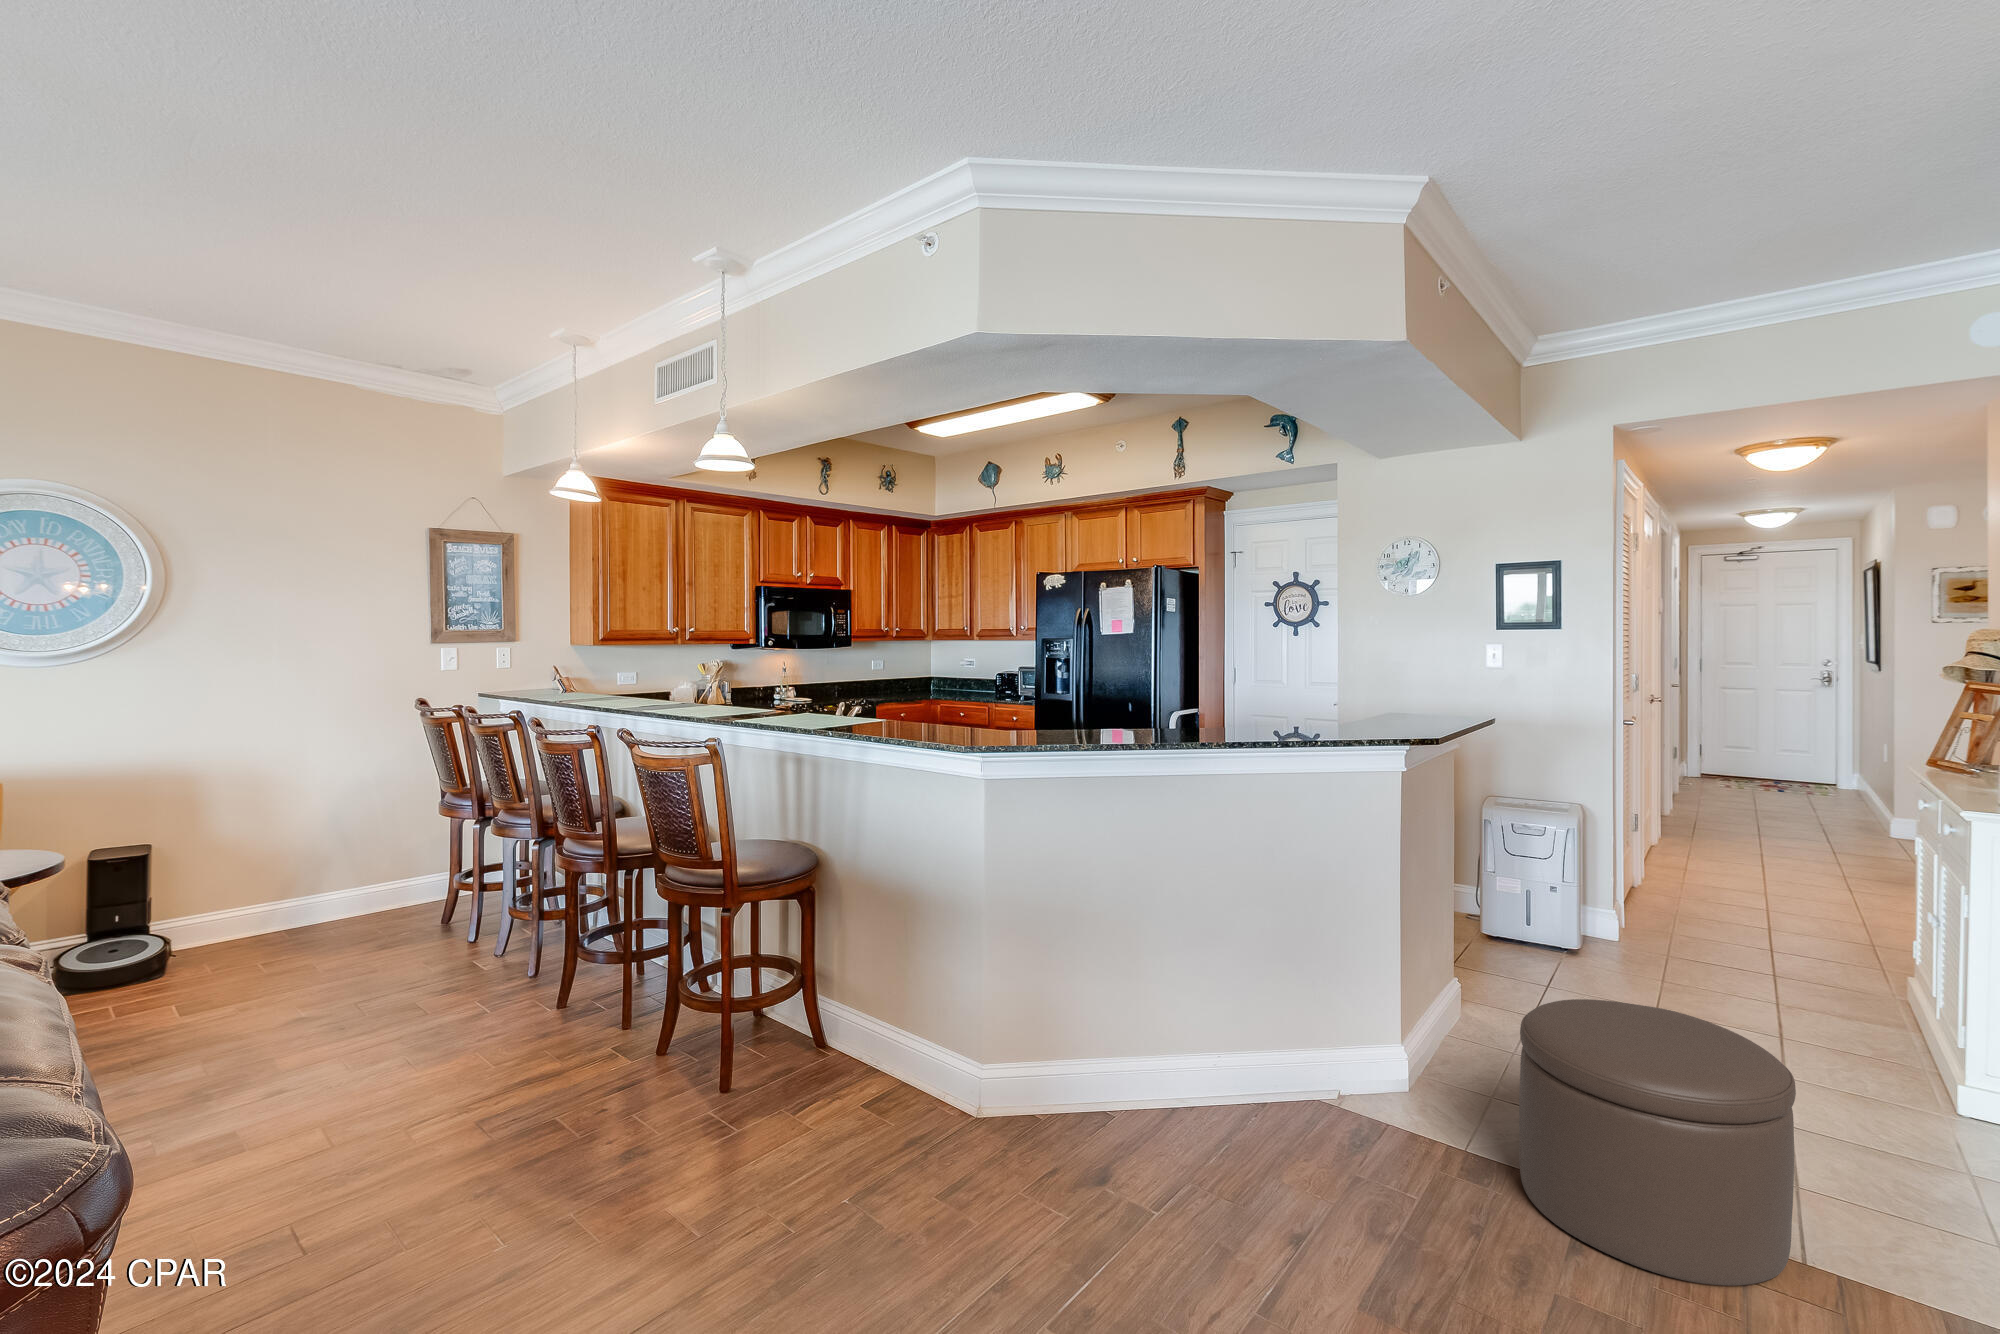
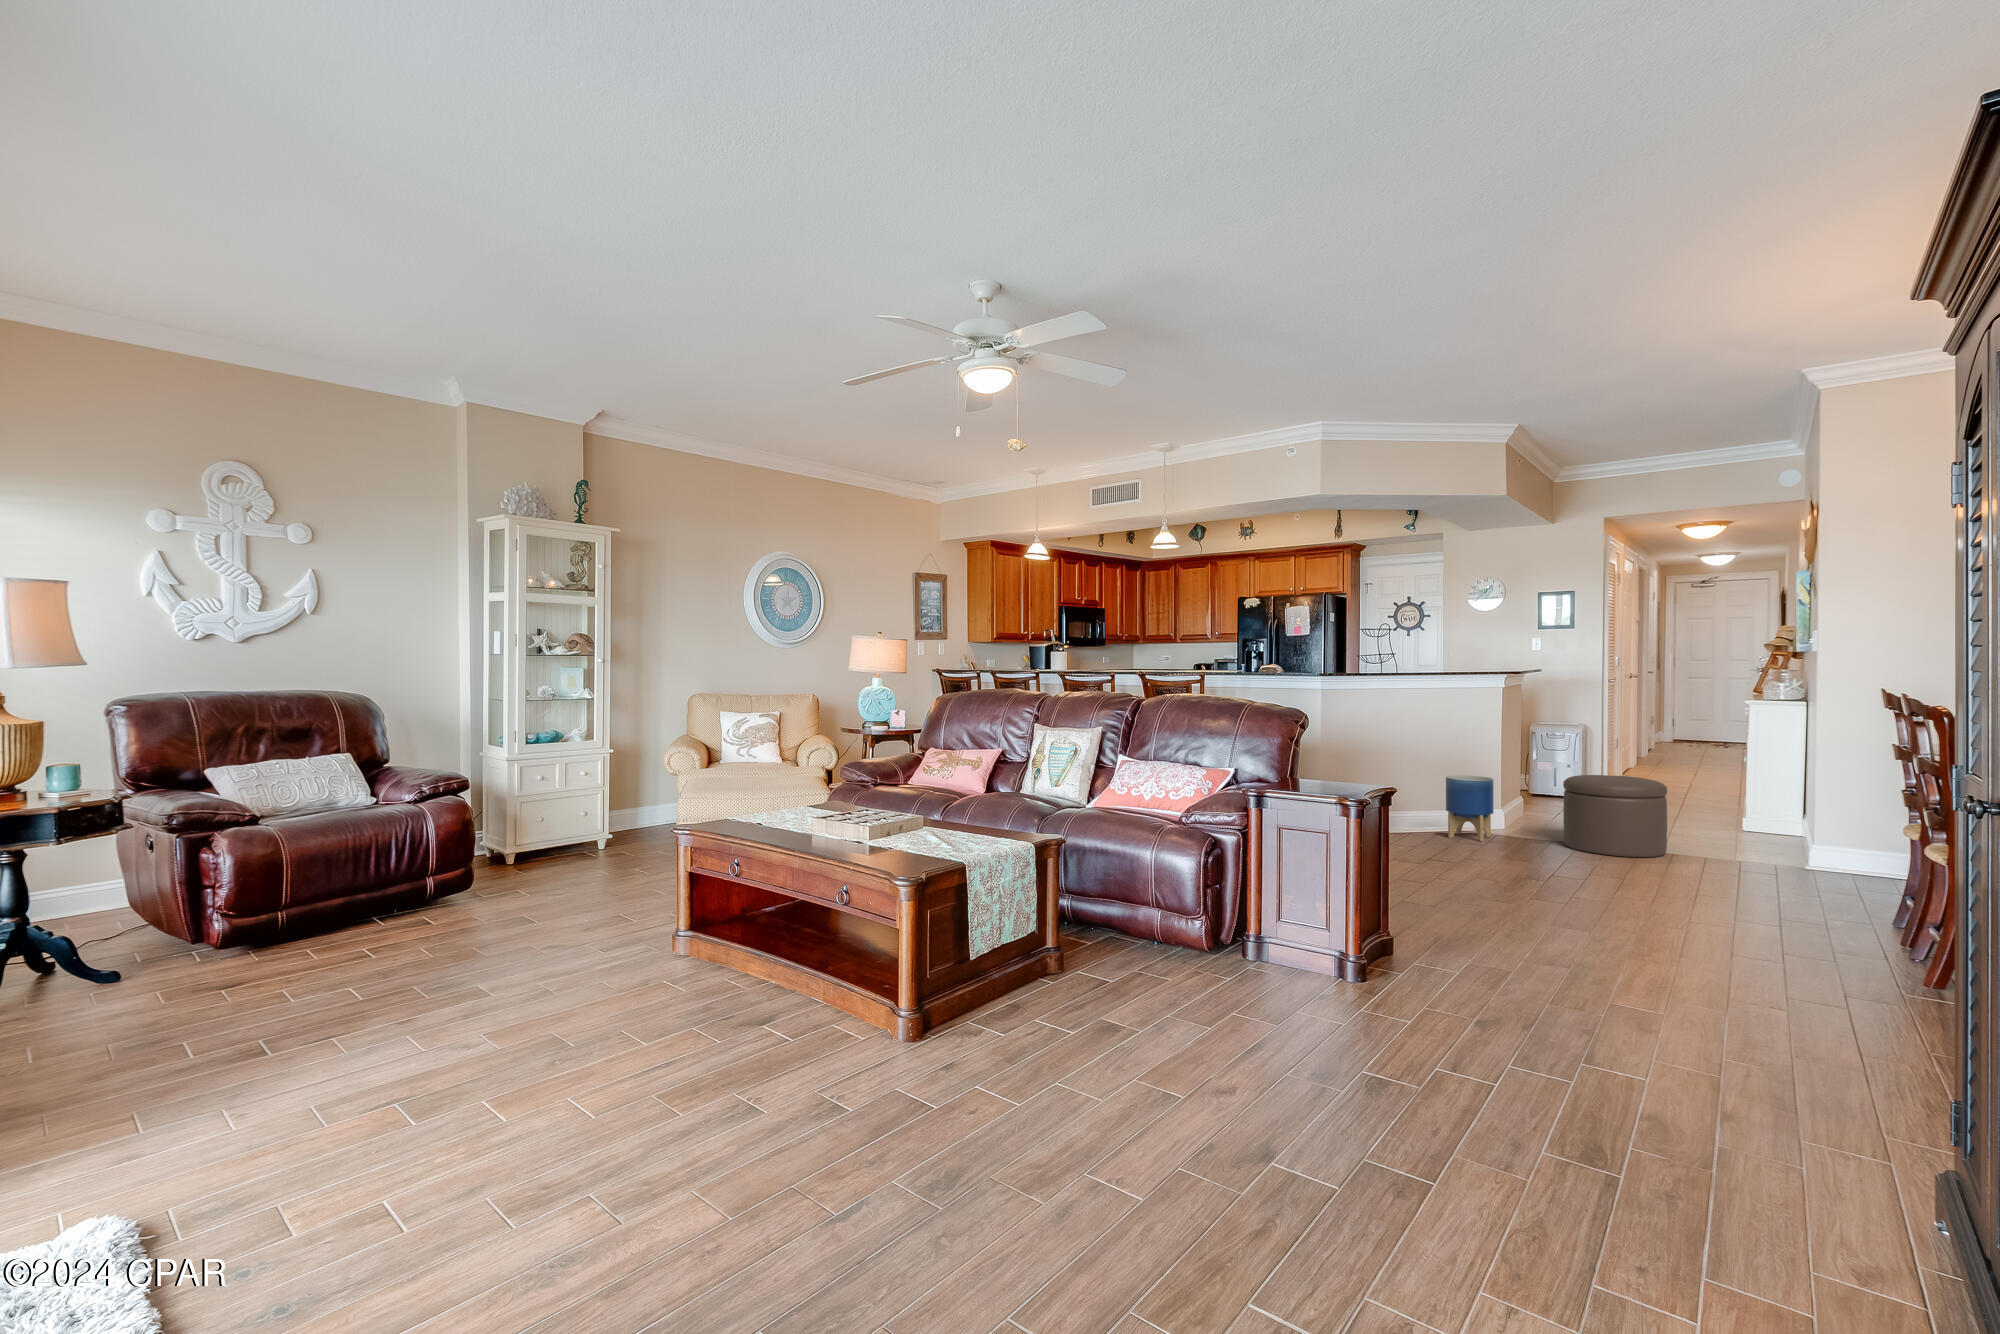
planter: none [1252,973,1357,1155] -> present [1446,775,1493,841]

